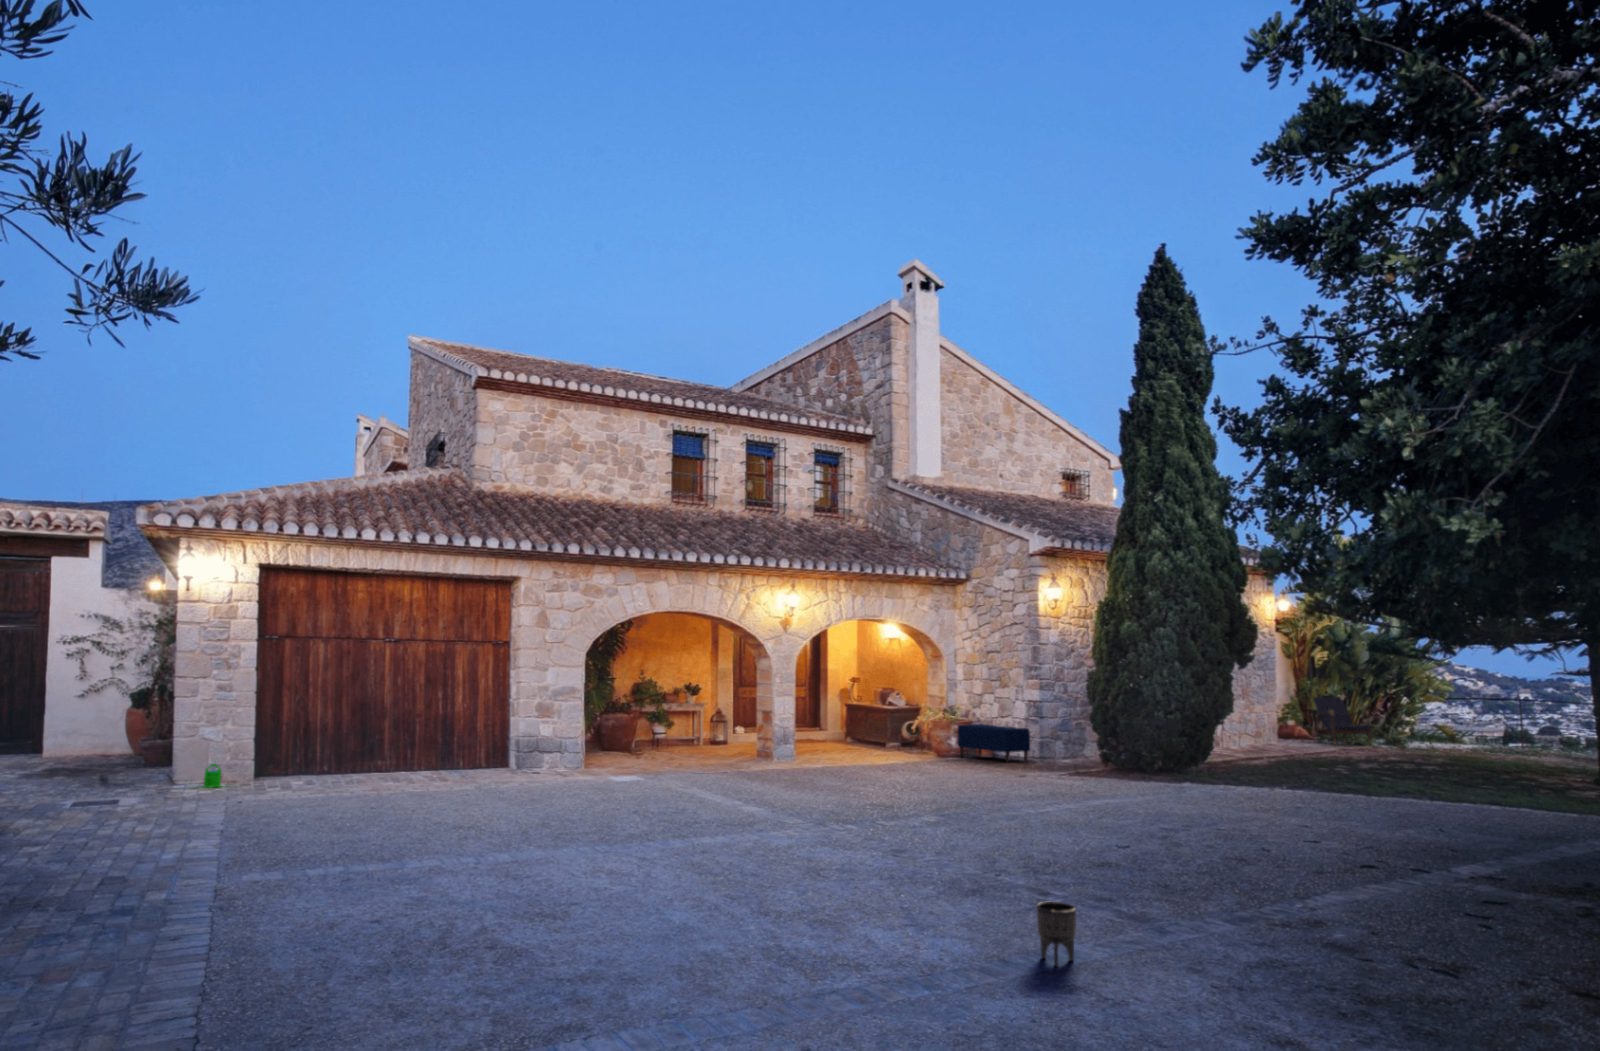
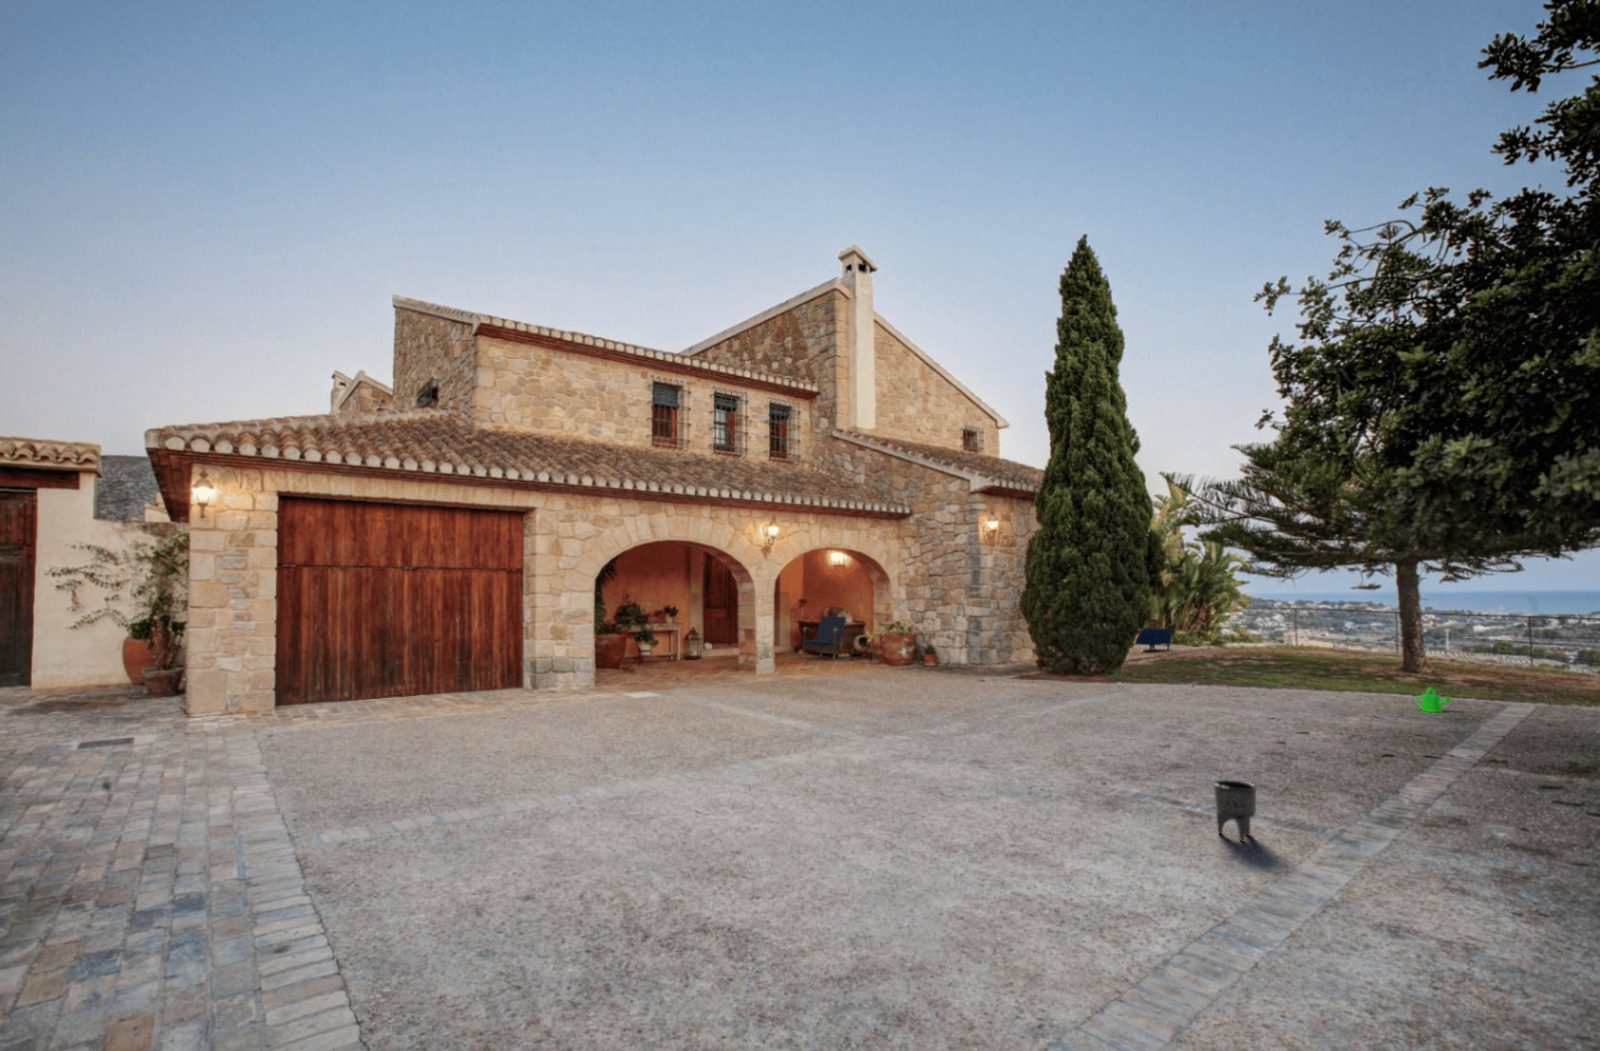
lounge chair: present [1313,697,1371,745] -> present [803,616,846,659]
bench: present [958,724,1030,763] -> present [1133,628,1171,652]
watering can: present [204,764,221,788] -> present [1415,687,1451,712]

